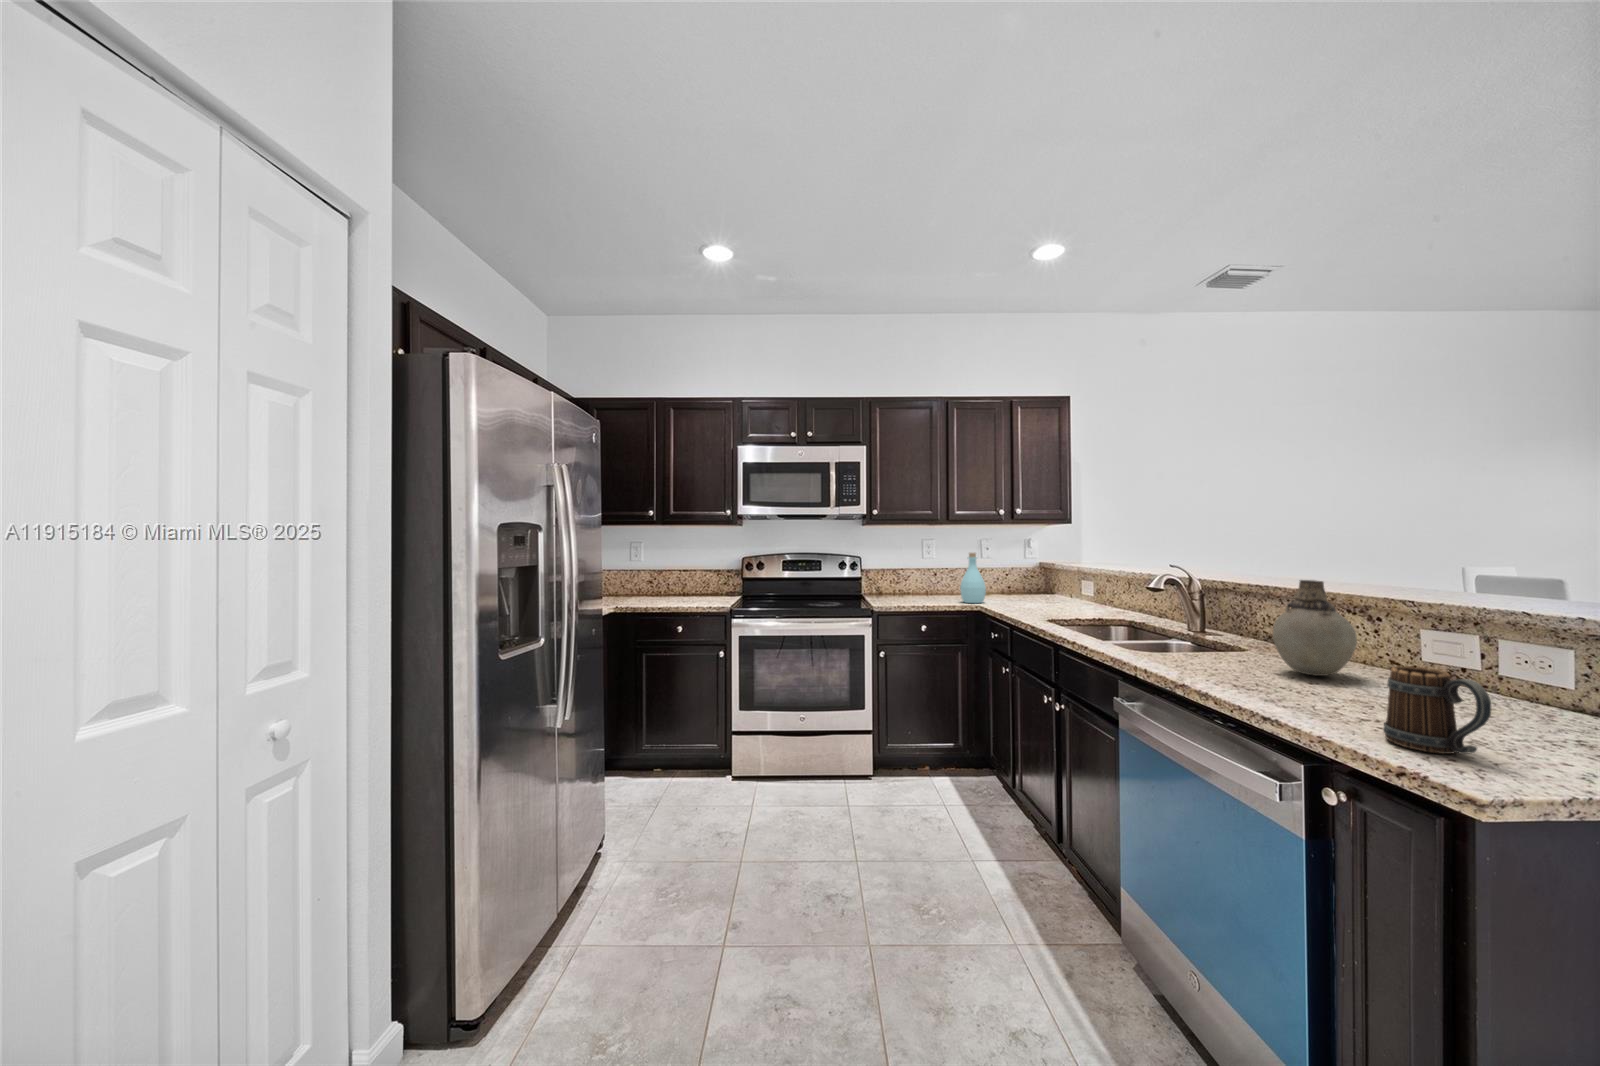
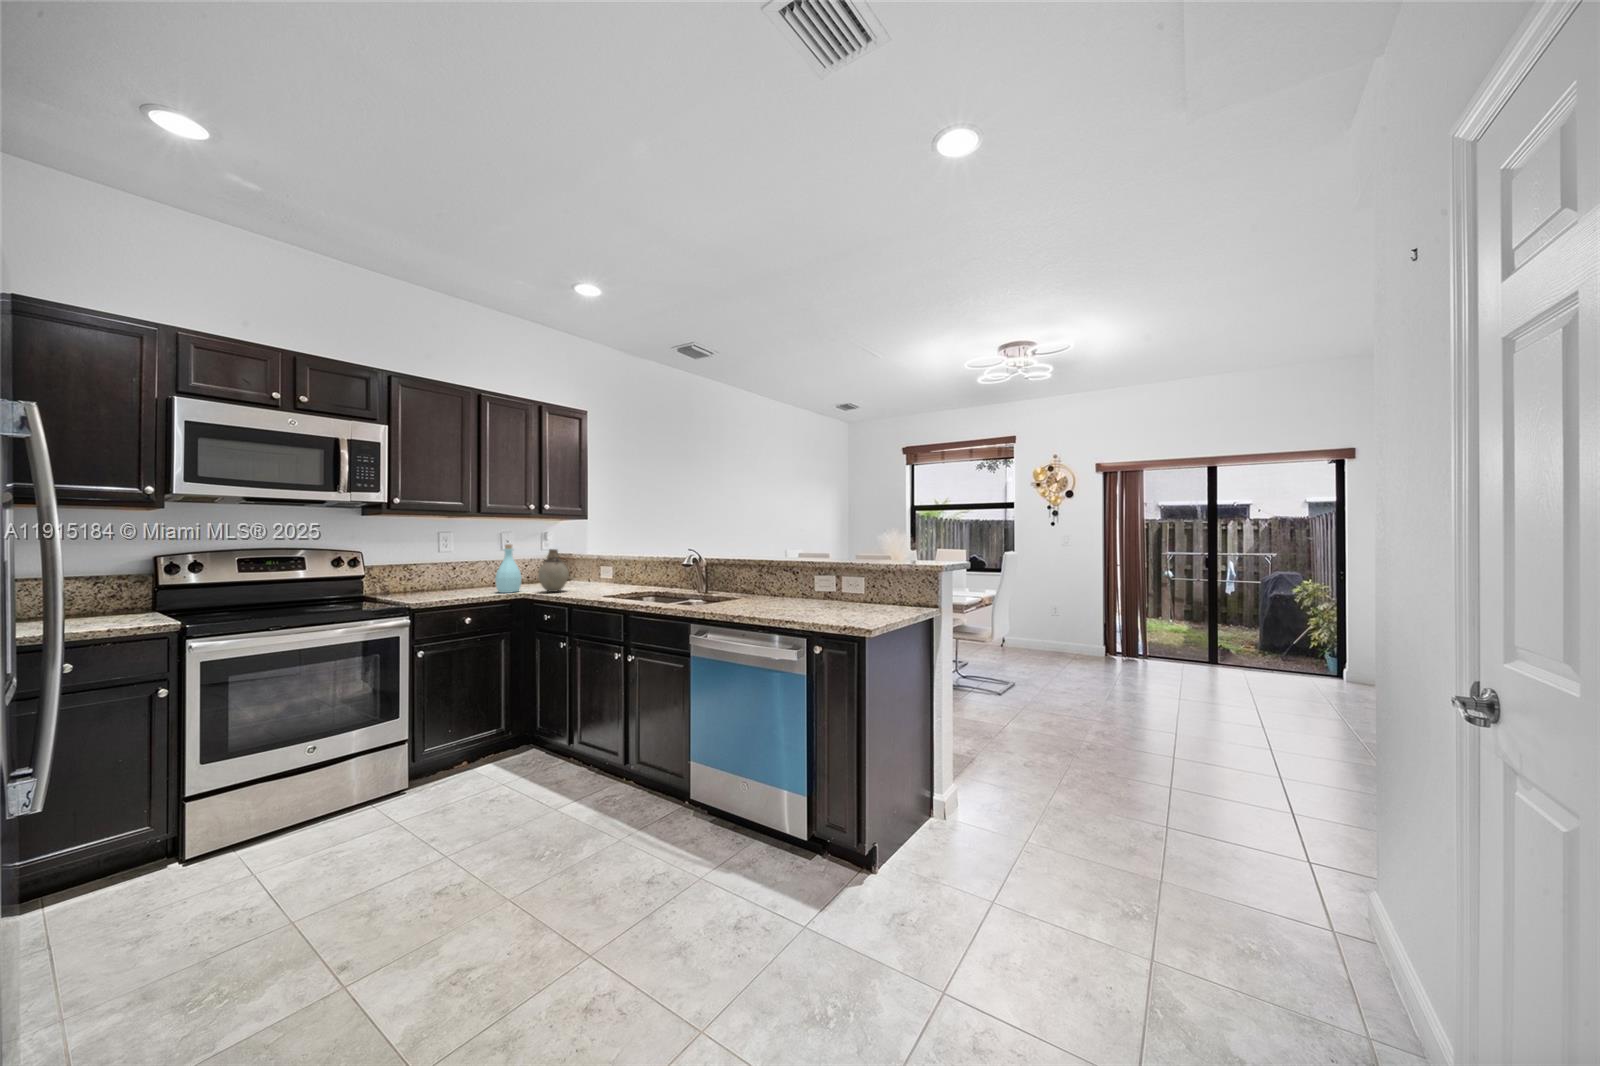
vase: present [1273,580,1357,676] -> present [538,549,569,592]
mug: present [1383,666,1491,754] -> none [829,585,863,621]

